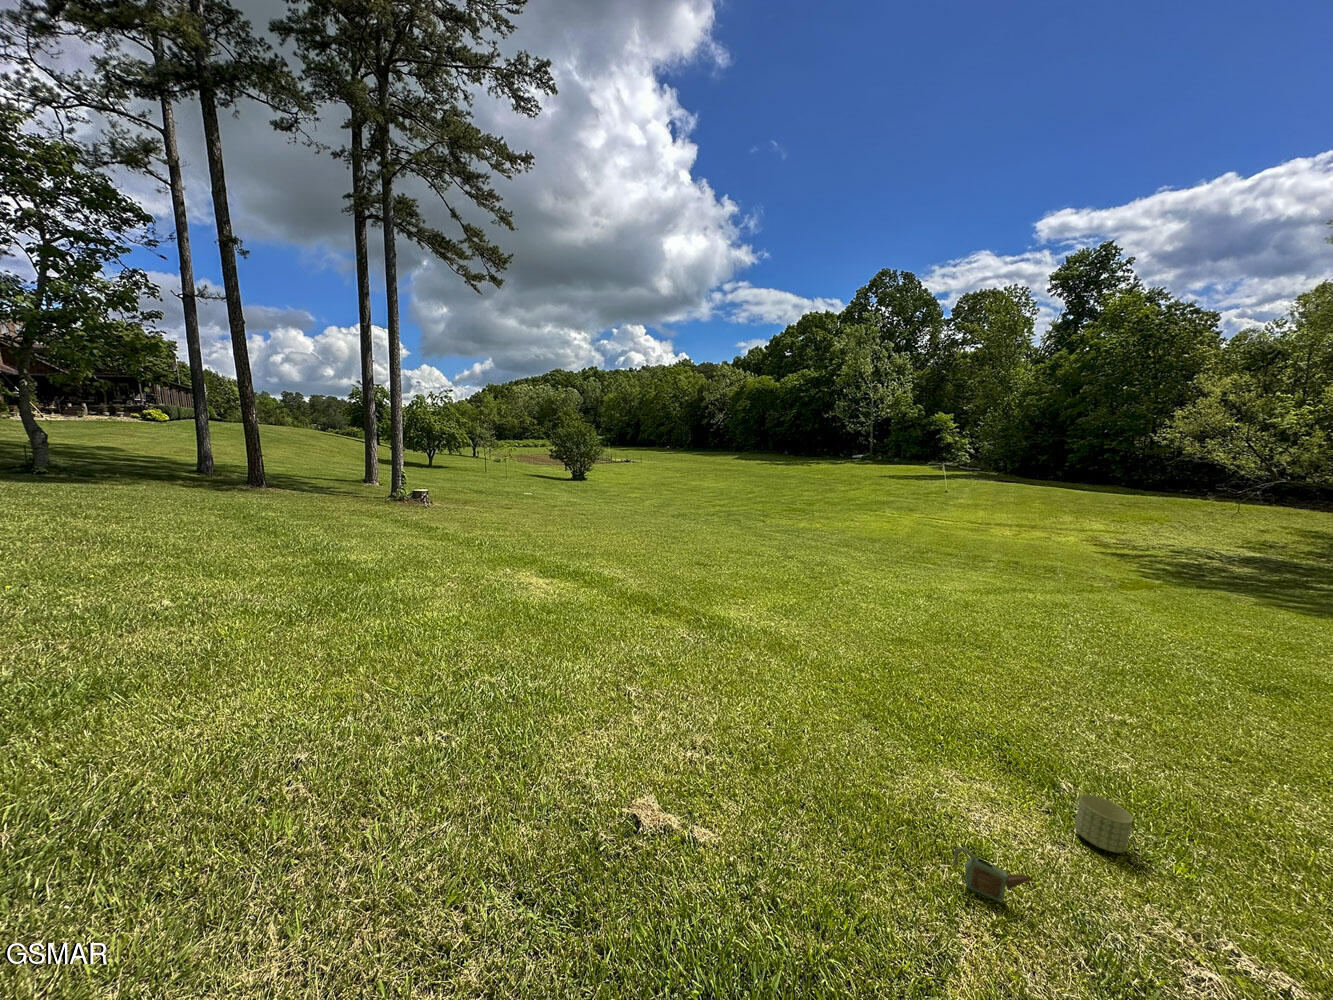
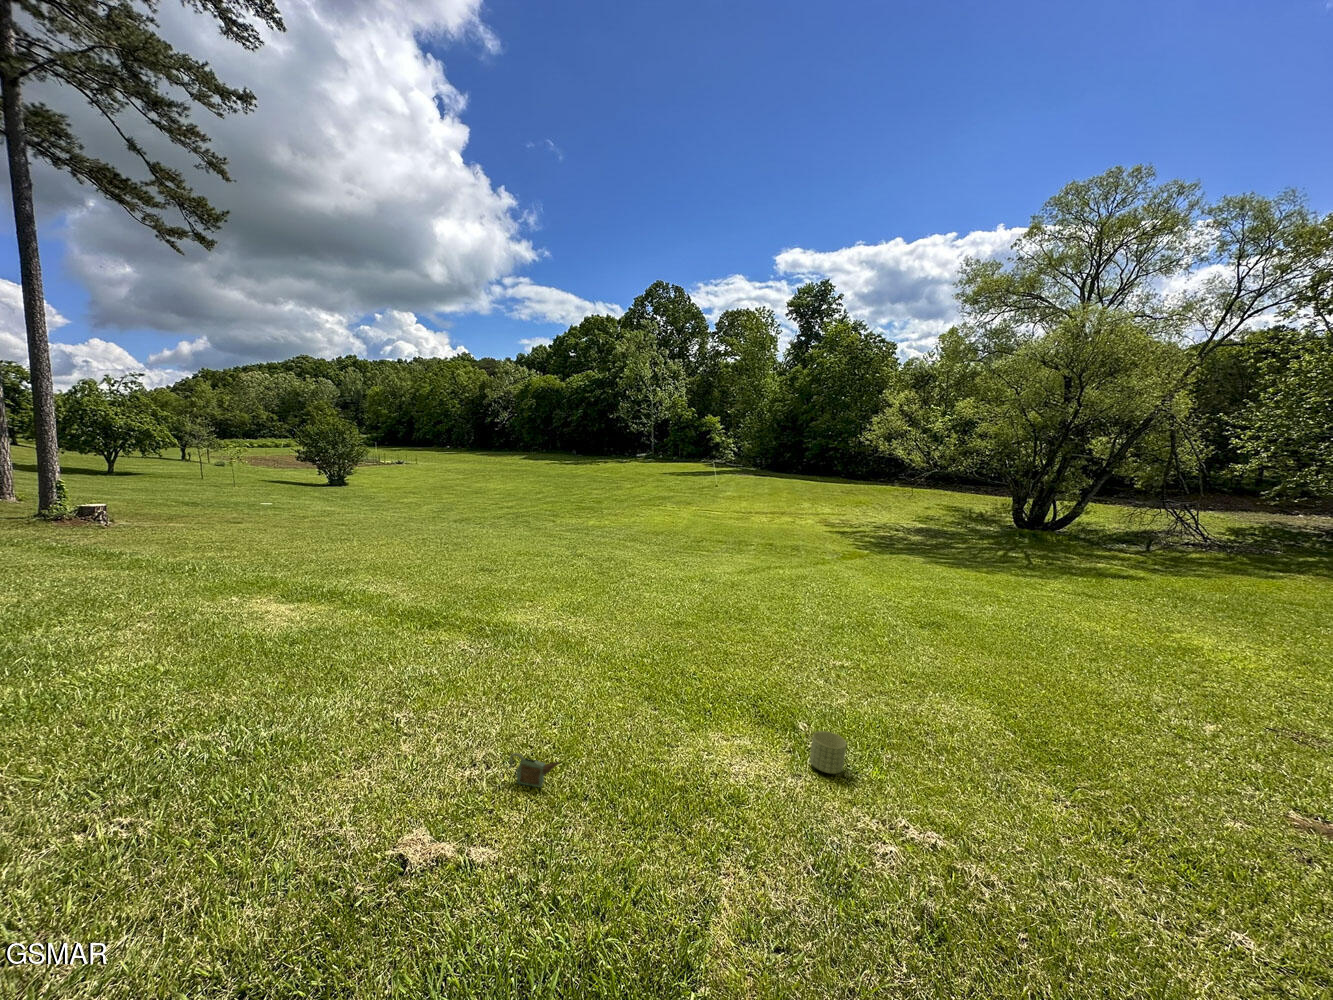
watering can: present [952,847,1031,903] -> present [508,753,559,788]

